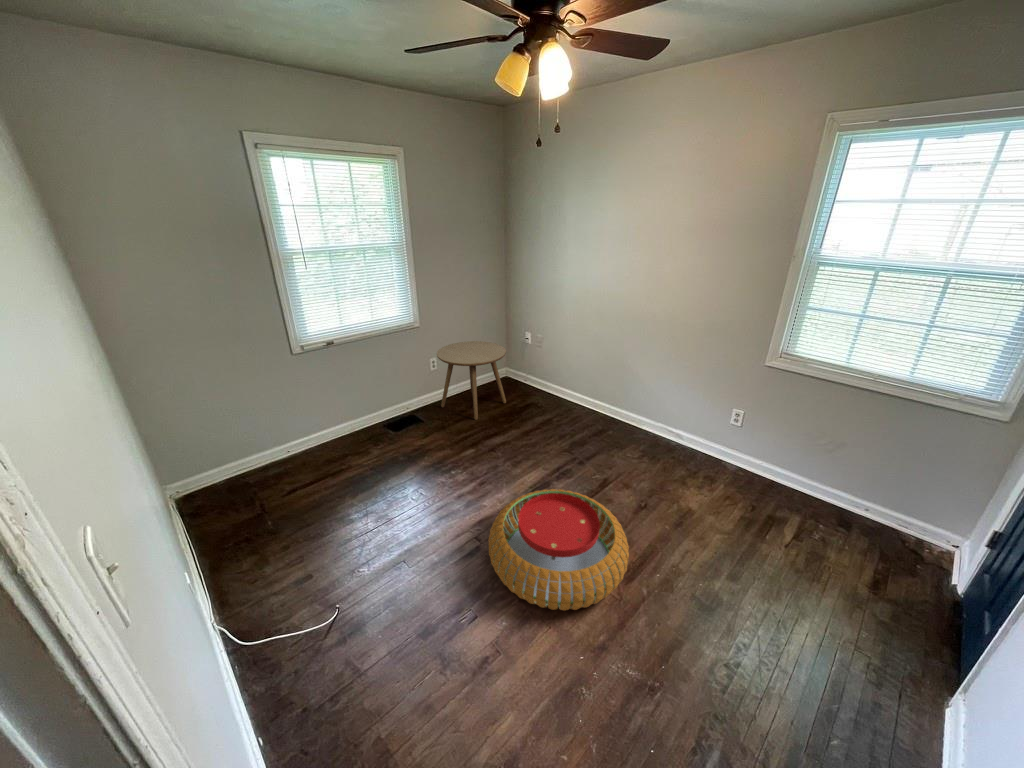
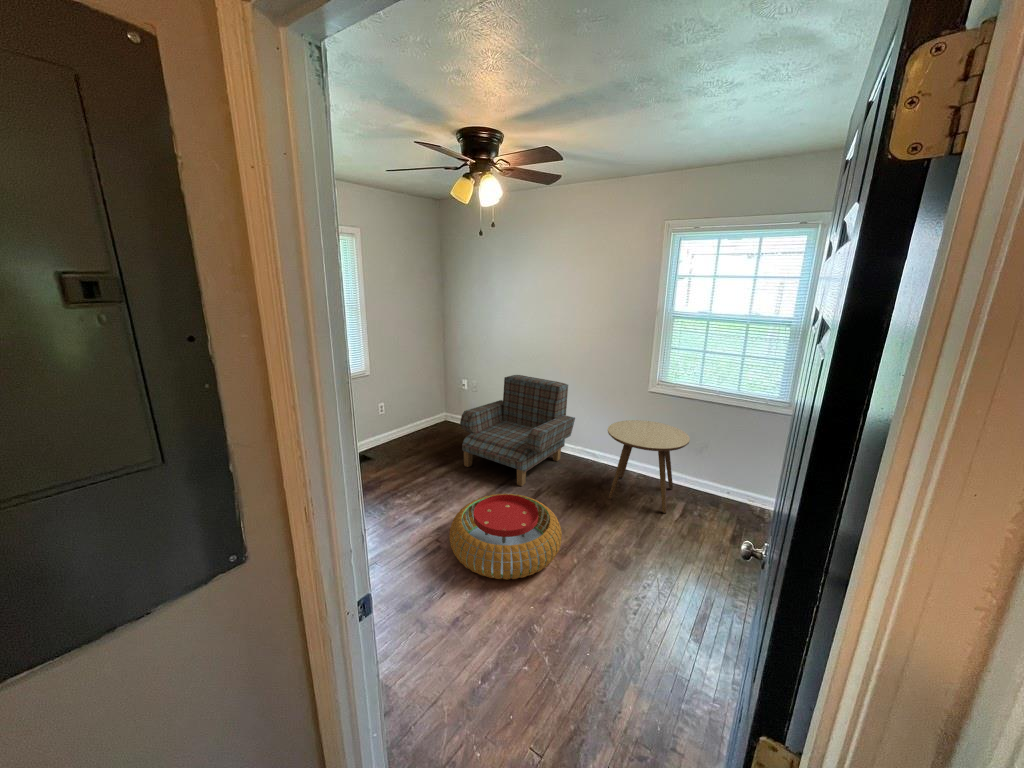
armchair: none [516,332,658,472] -> present [460,375,575,486]
side table: present [437,341,506,420] -> present [608,420,690,513]

